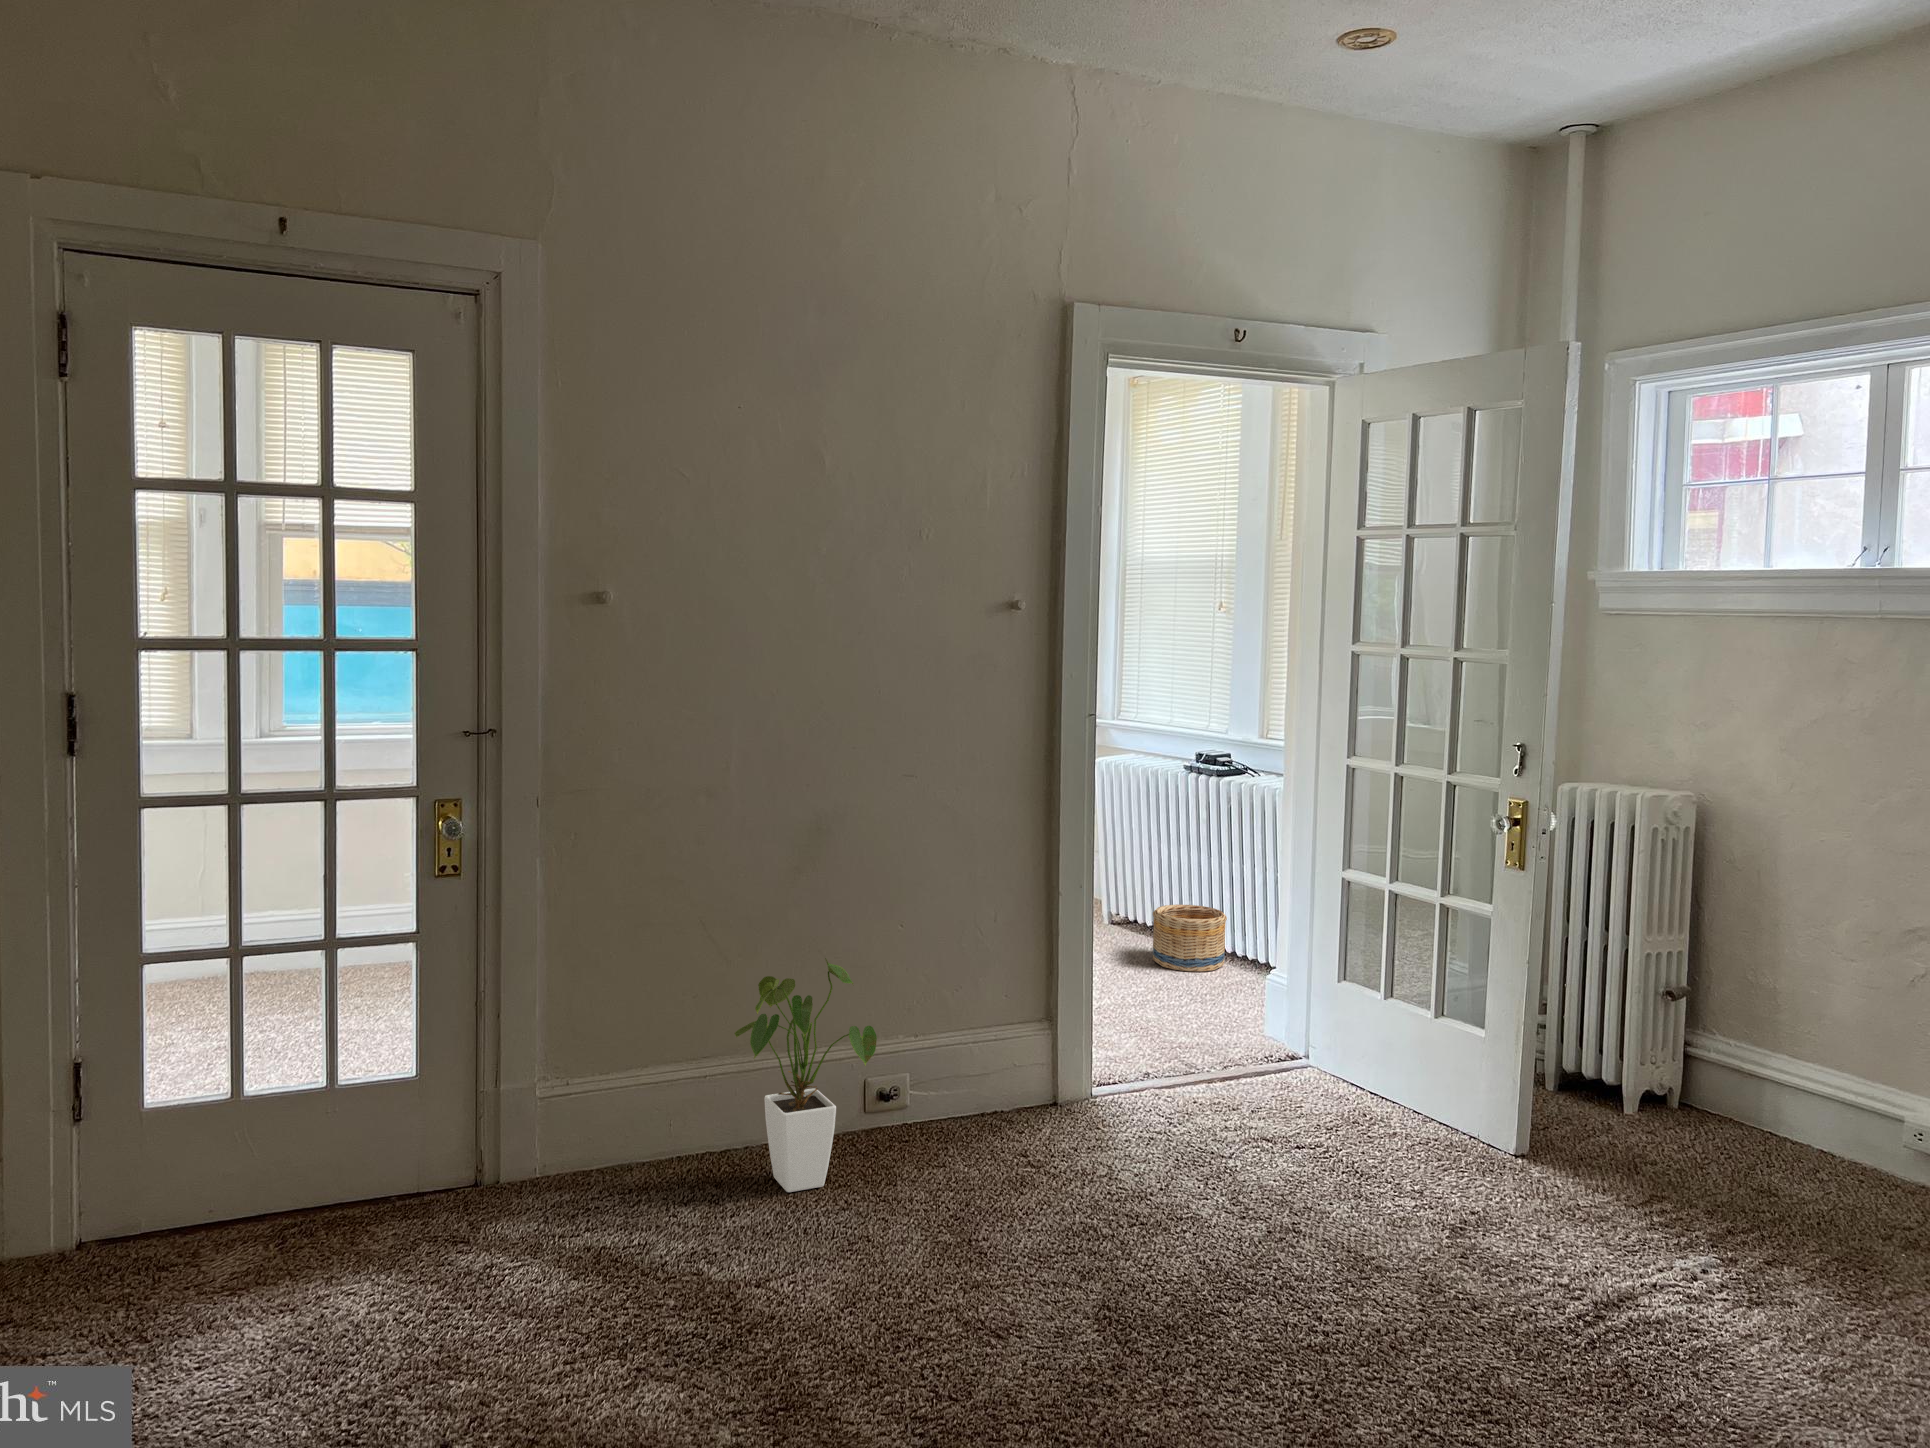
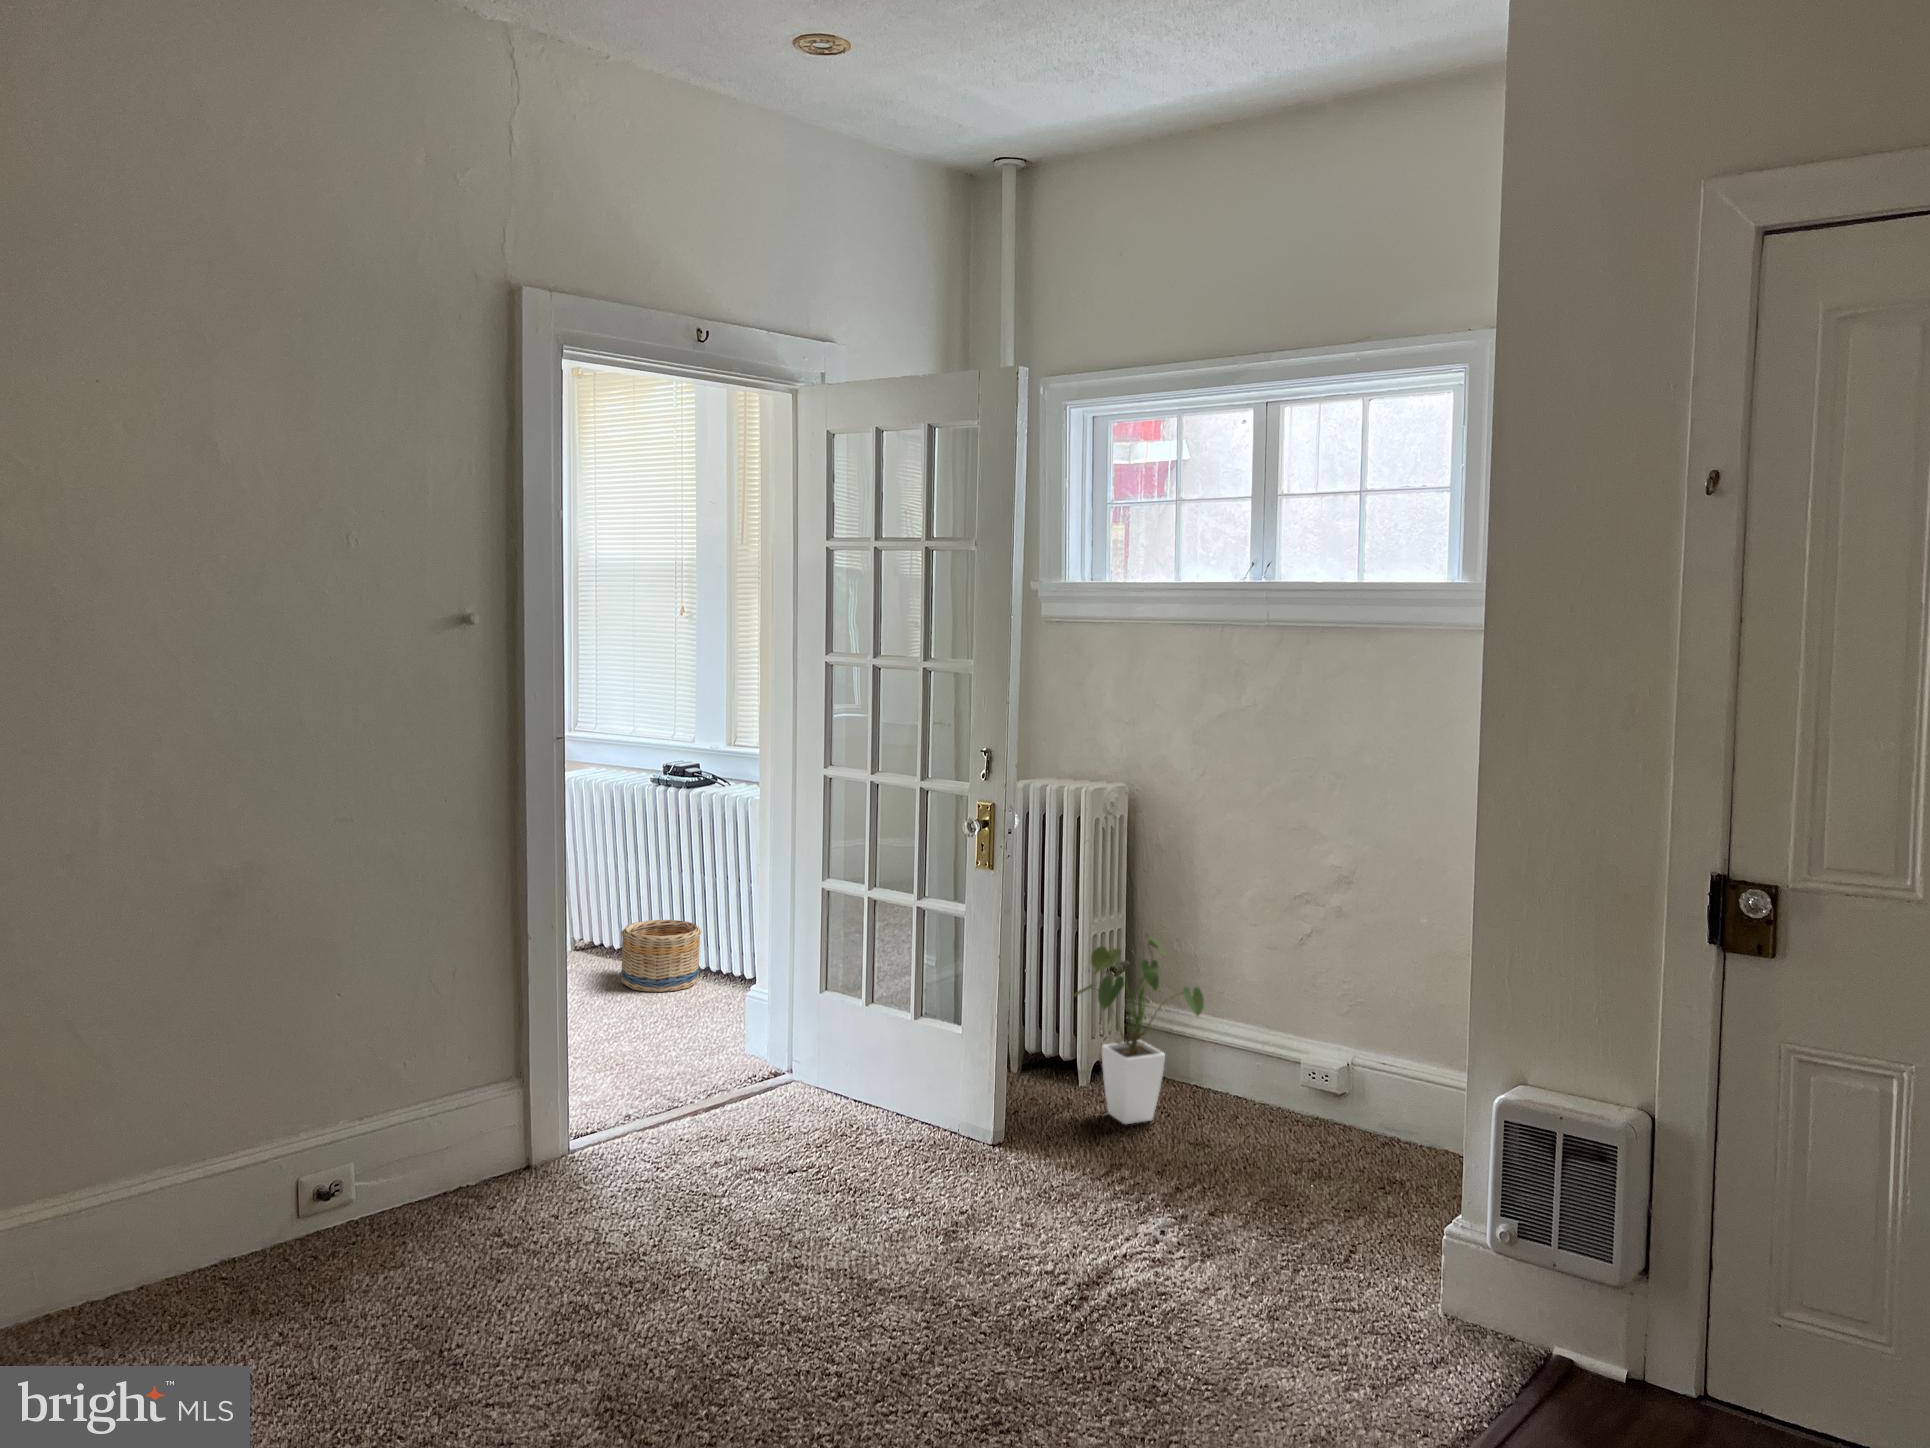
house plant: present [734,958,877,1192] -> present [1075,934,1204,1124]

